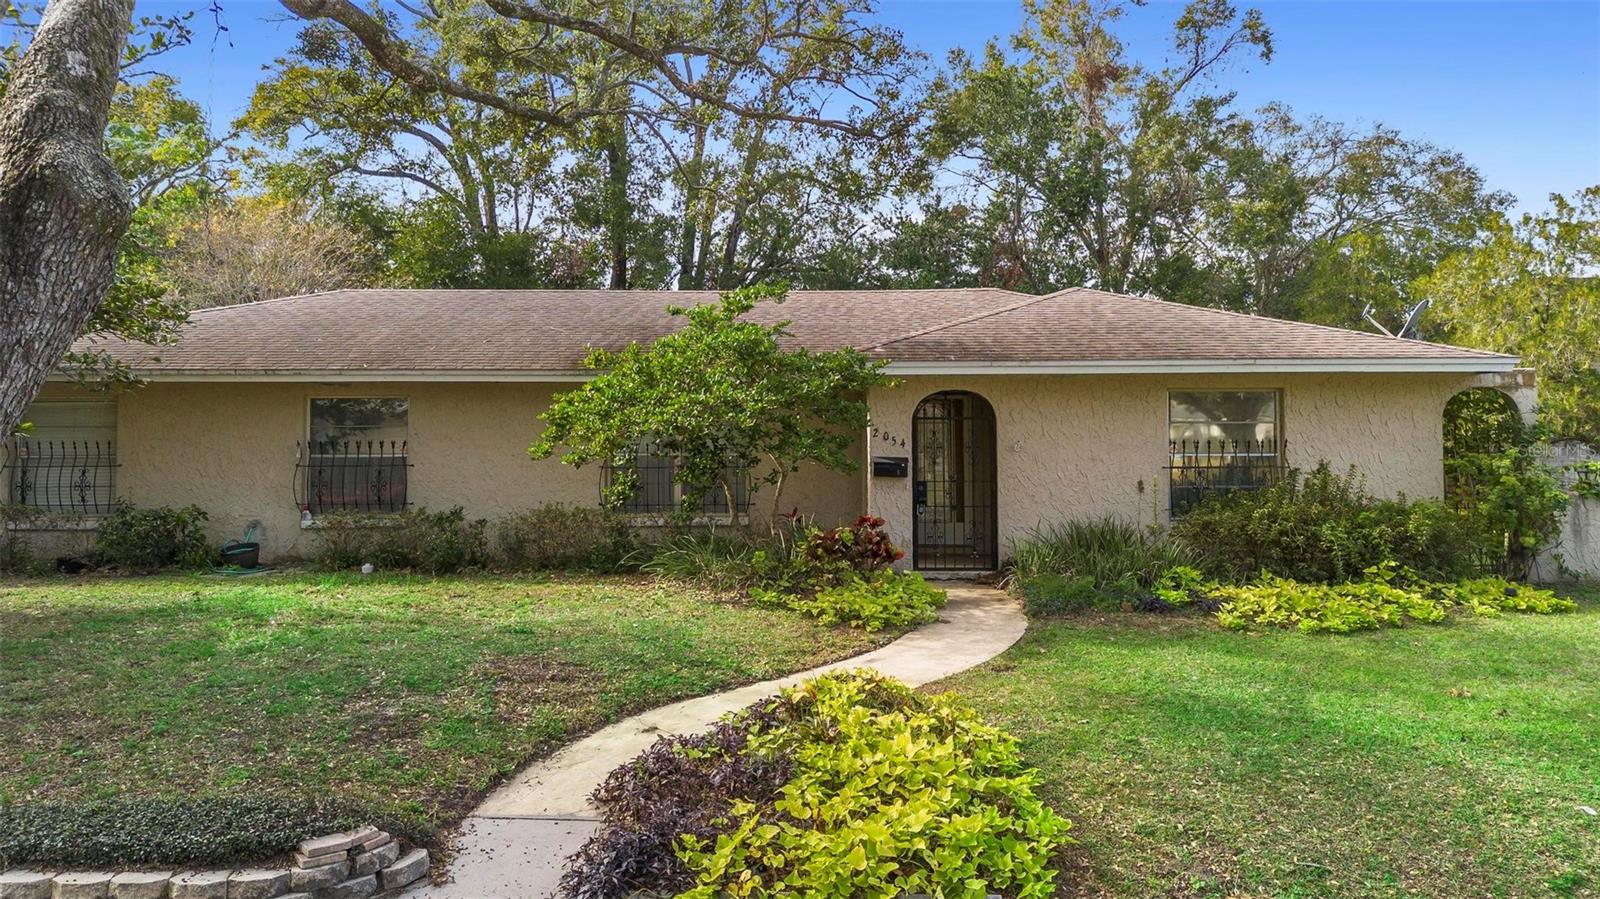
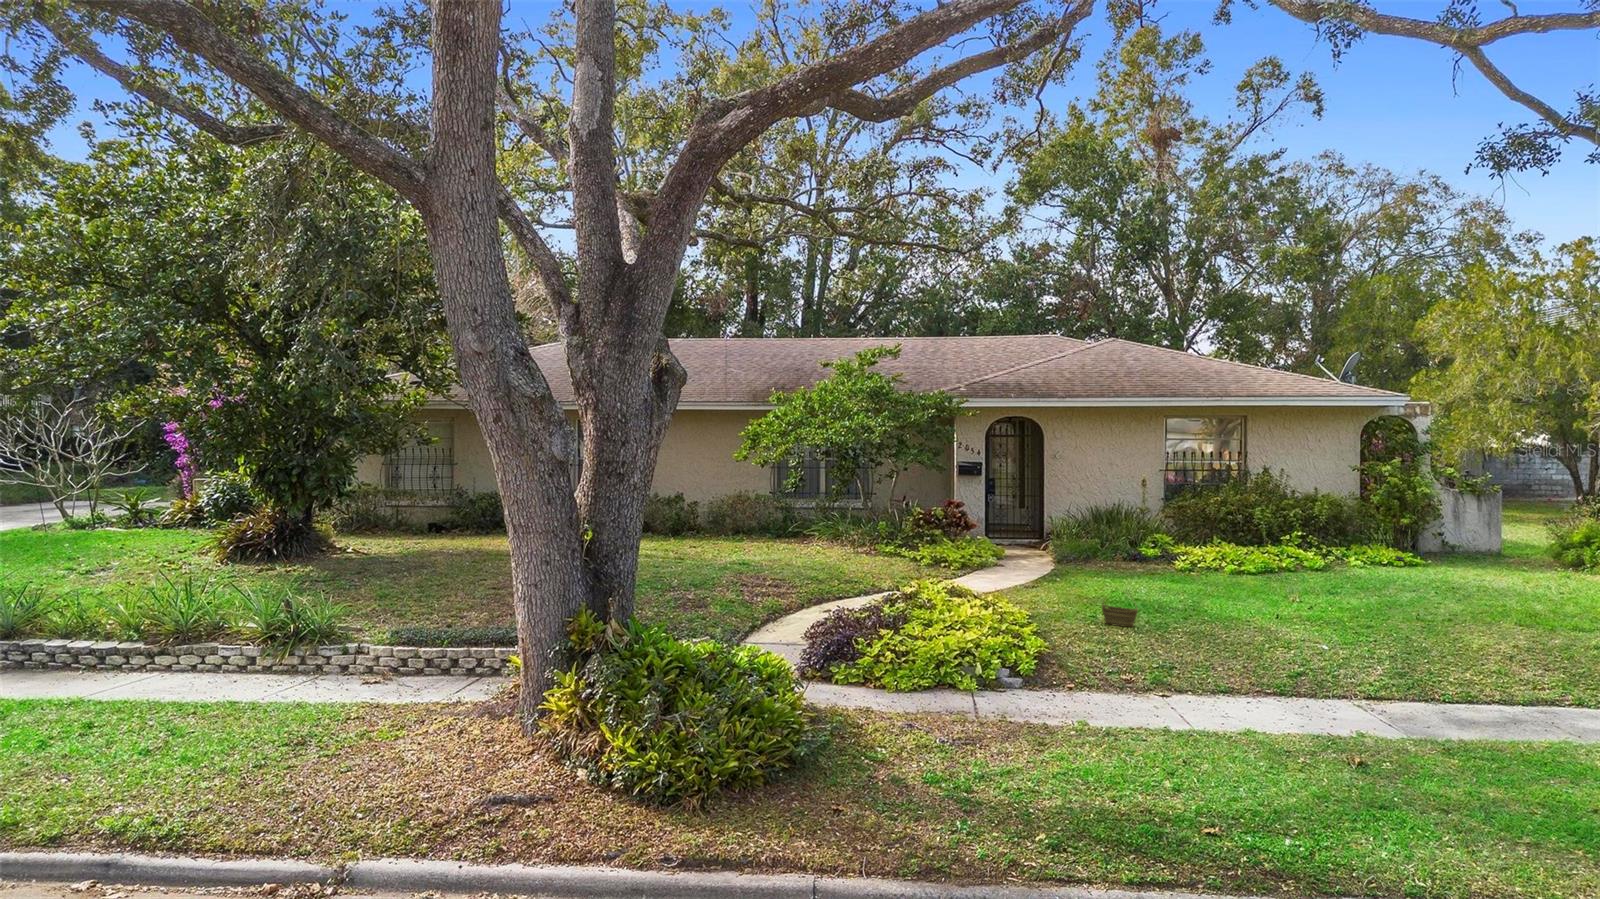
basket: none [1220,740,1311,829] -> present [1102,603,1138,627]

